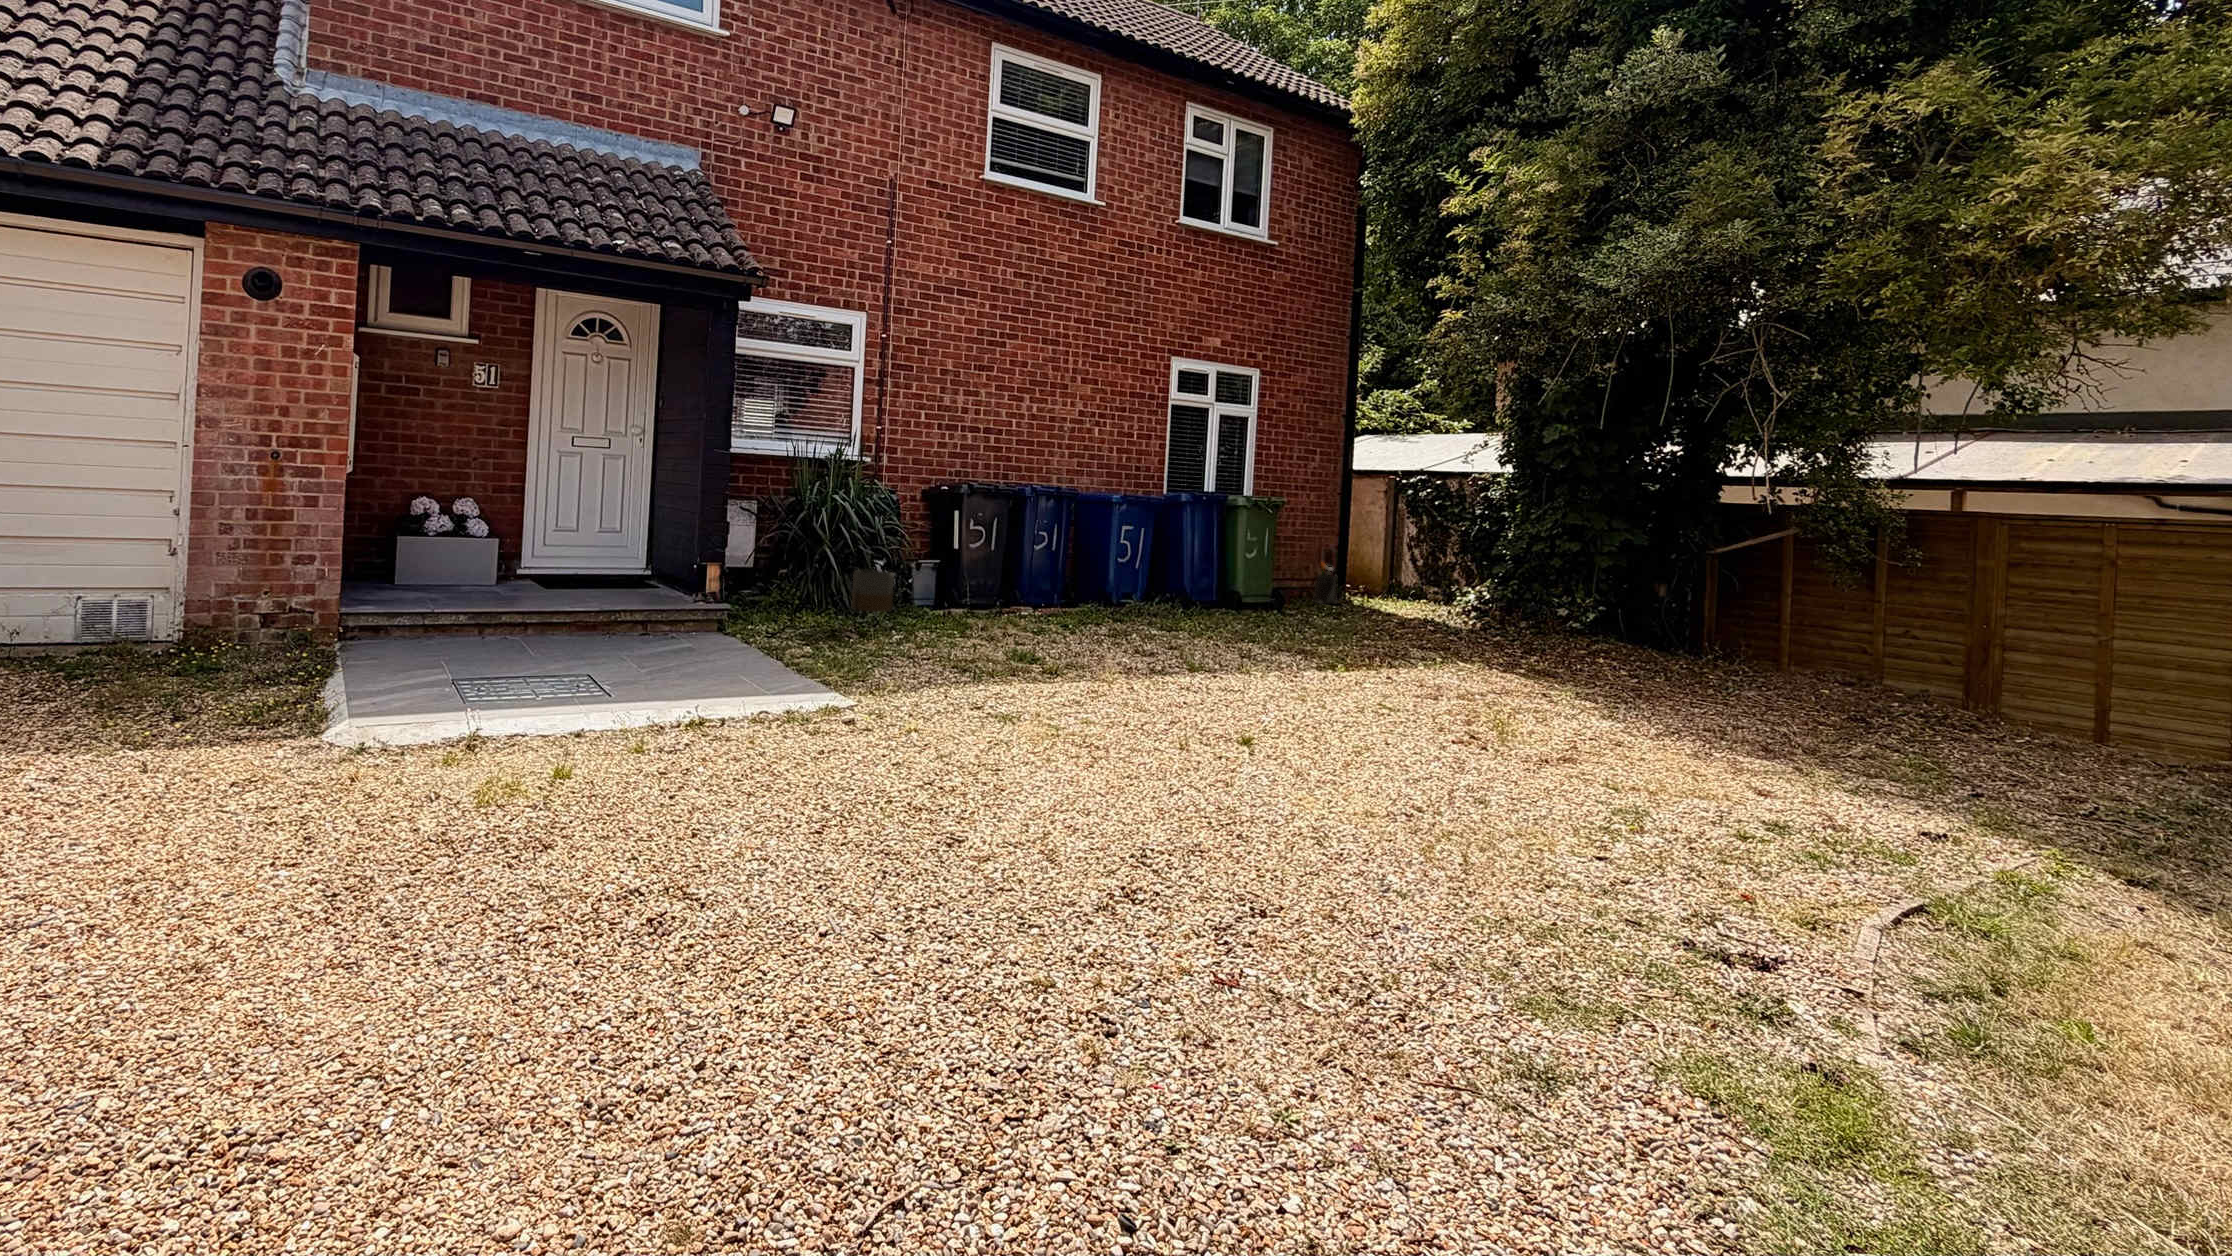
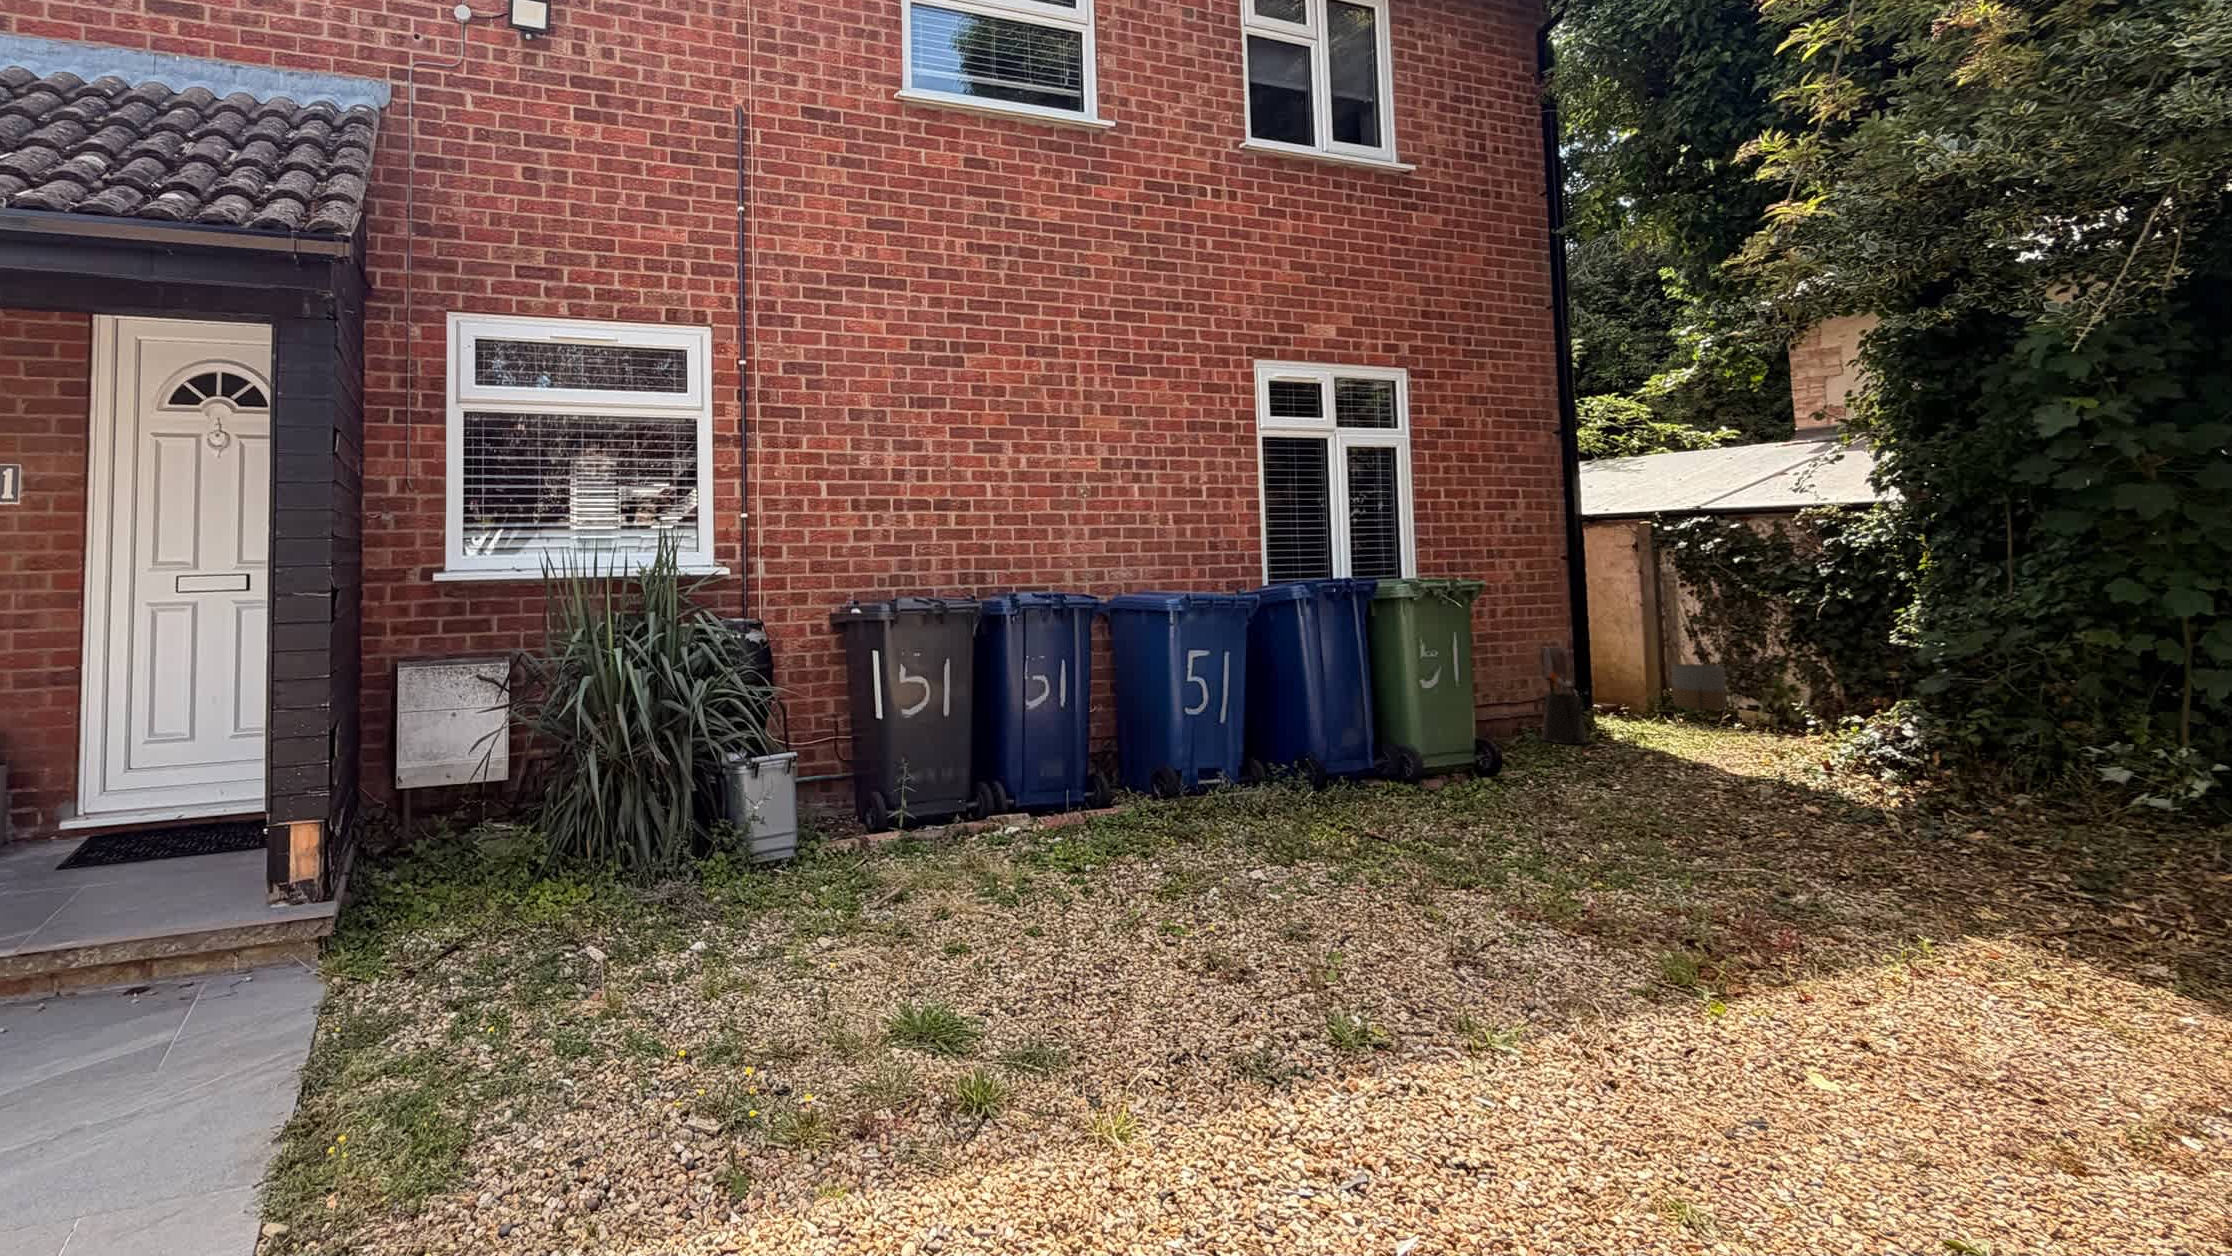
planter: present [852,570,894,624] -> present [1672,664,1727,710]

